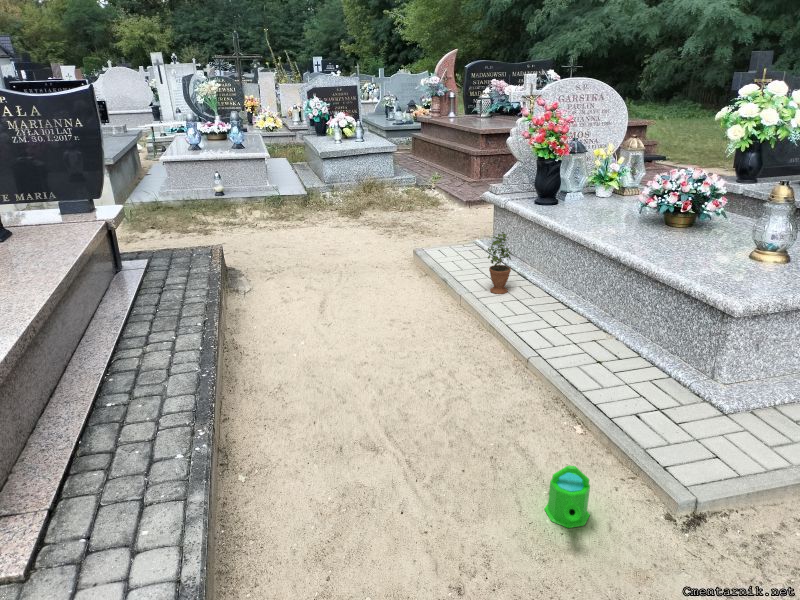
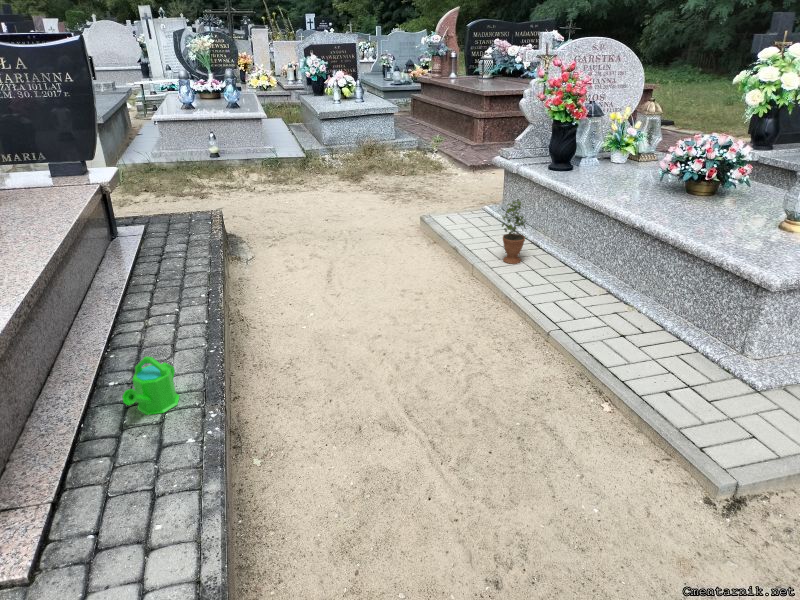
watering can: present [544,465,590,528] -> present [122,357,180,415]

